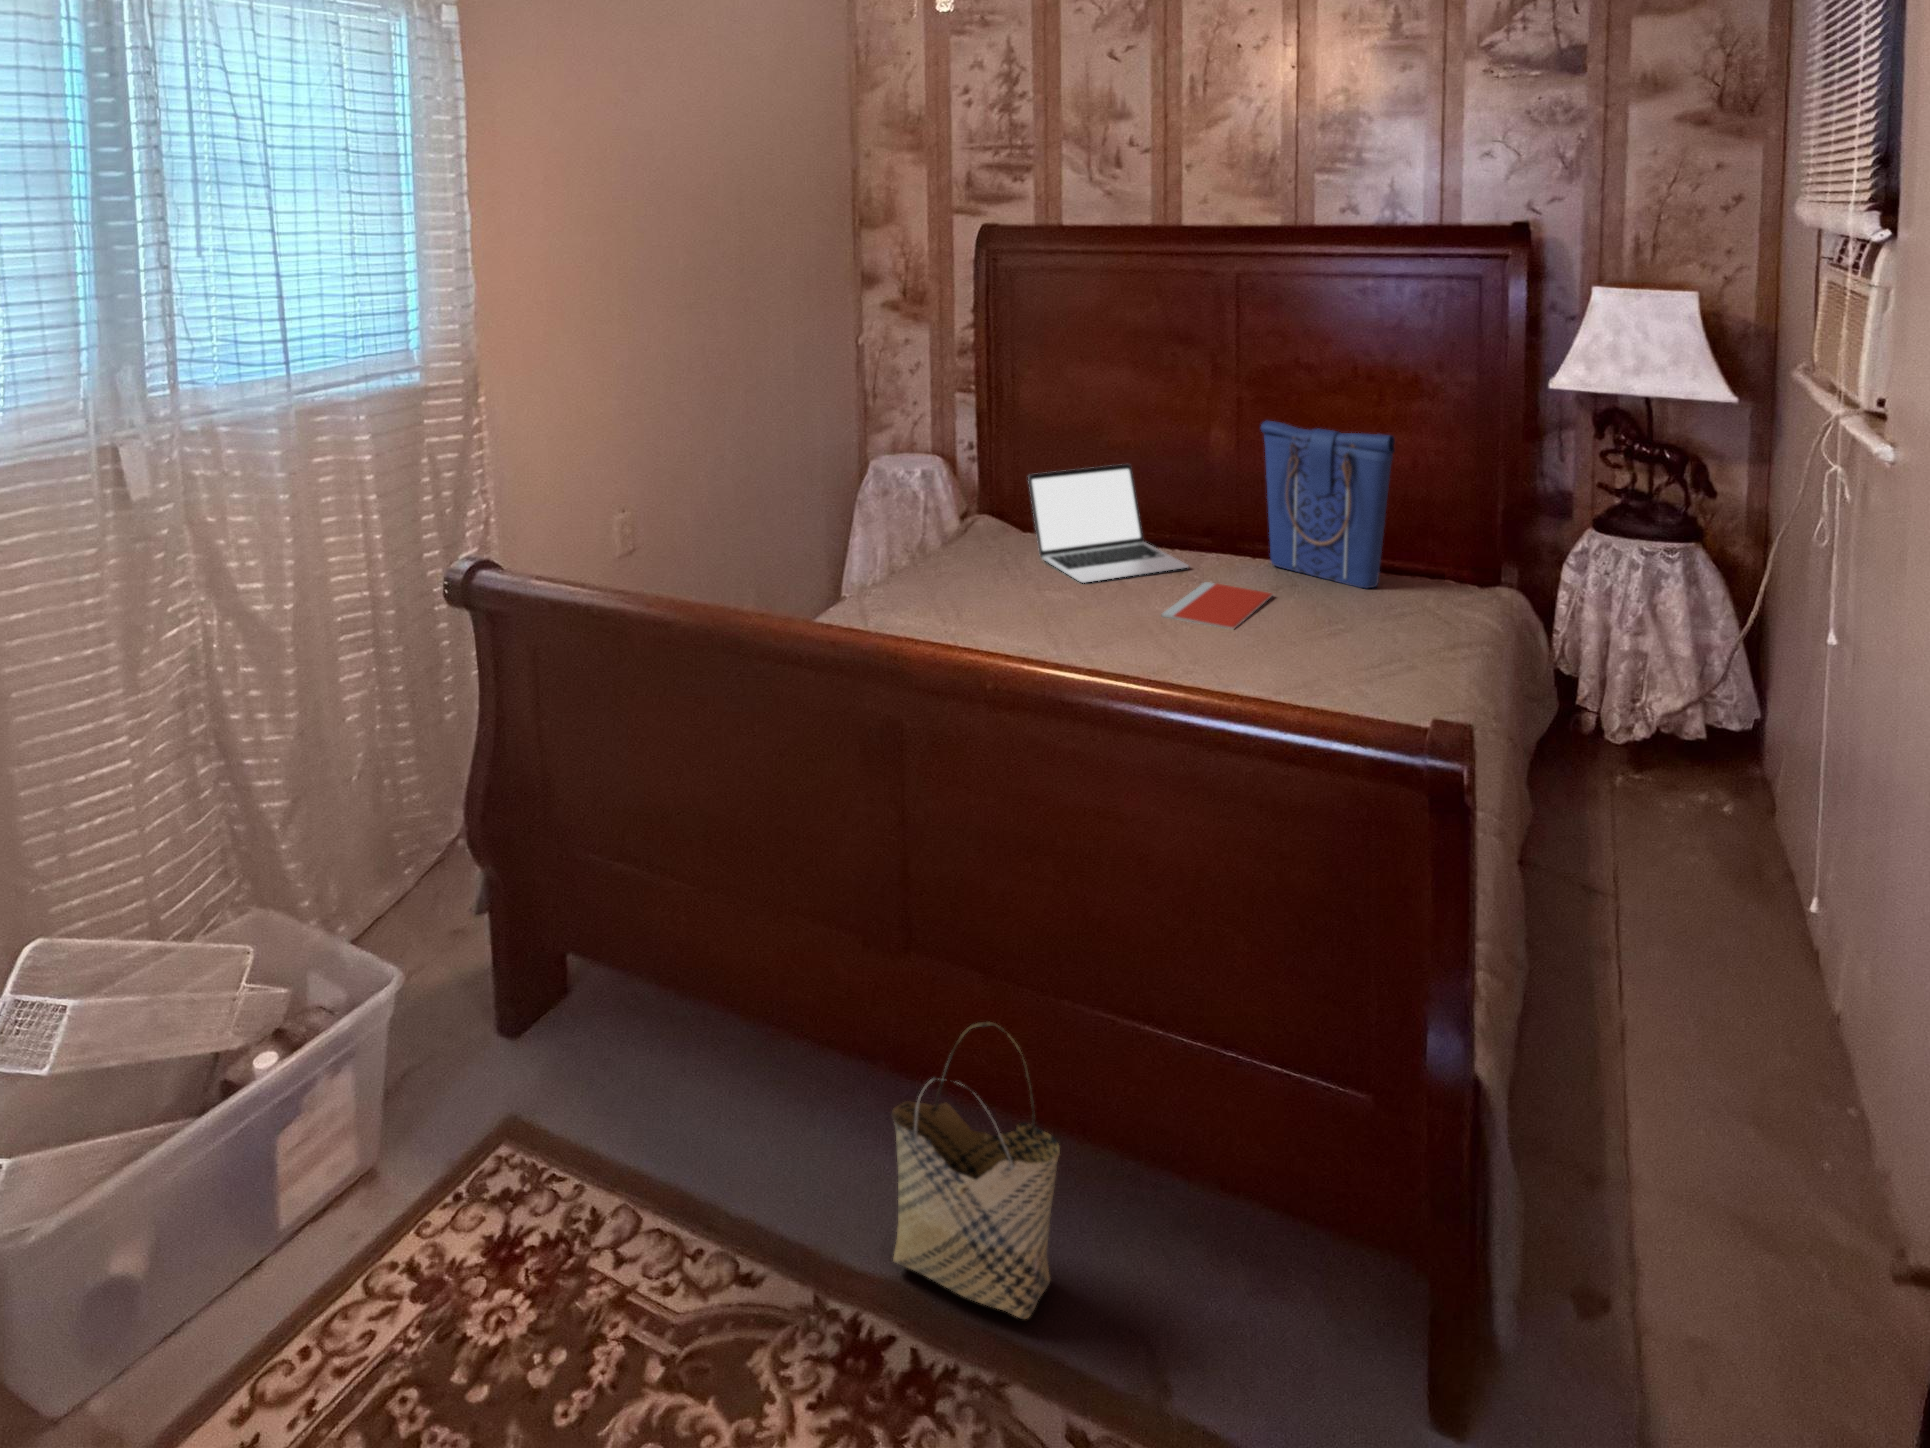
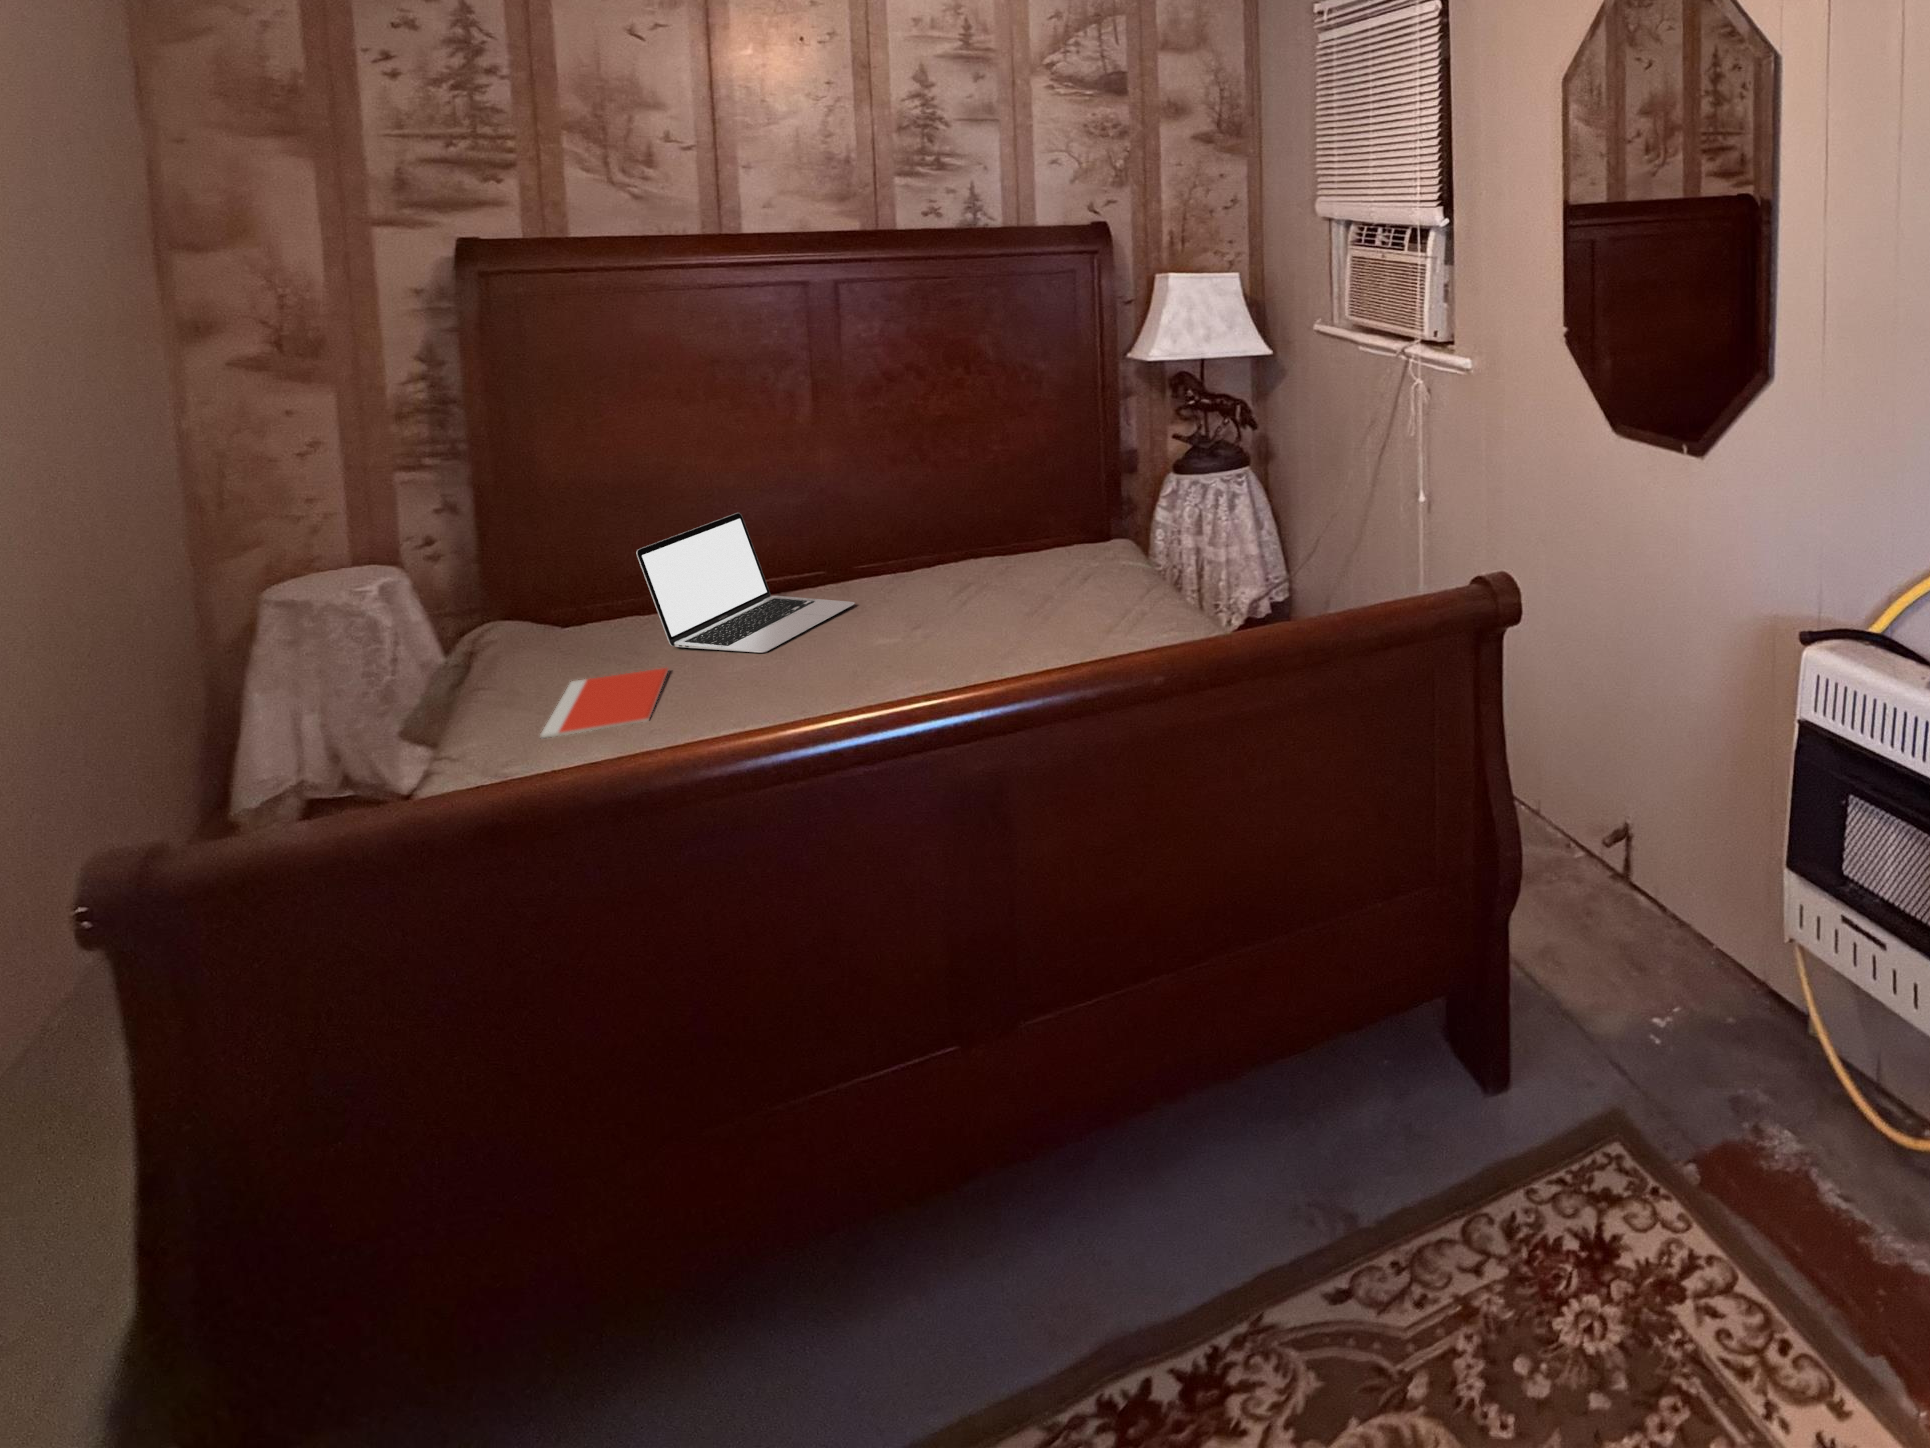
tote bag: present [1261,421,1395,589] -> none [906,423,1053,579]
notebook: present [1162,582,1273,629] -> present [540,668,668,738]
woven basket: present [892,1021,1060,1319] -> none [1059,1035,1232,1336]

